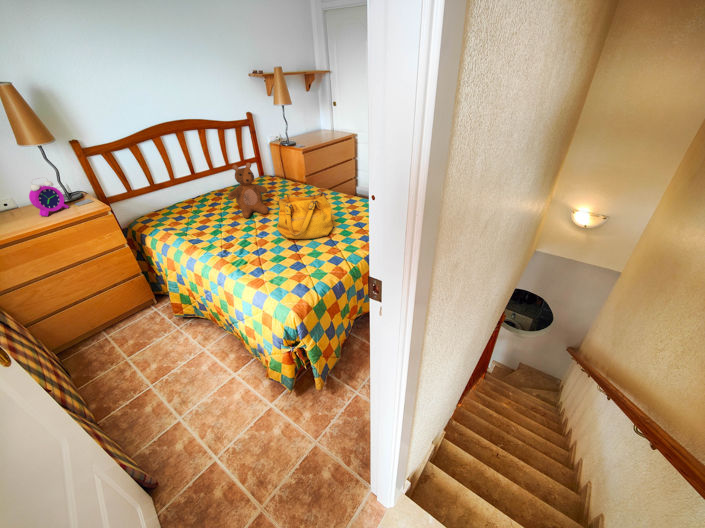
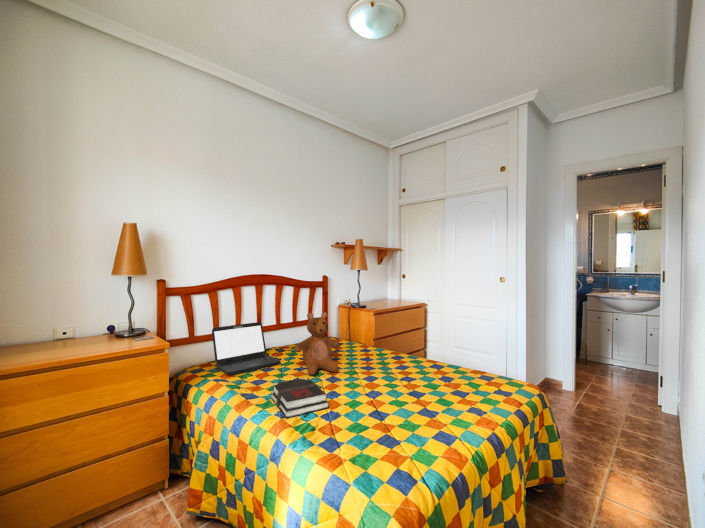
laptop: none [147,173,219,224] -> present [212,322,280,375]
alarm clock: present [29,181,69,216] -> none [92,305,127,347]
handbag: present [274,191,333,239] -> none [354,341,427,405]
book: none [212,223,258,257] -> present [271,378,329,418]

